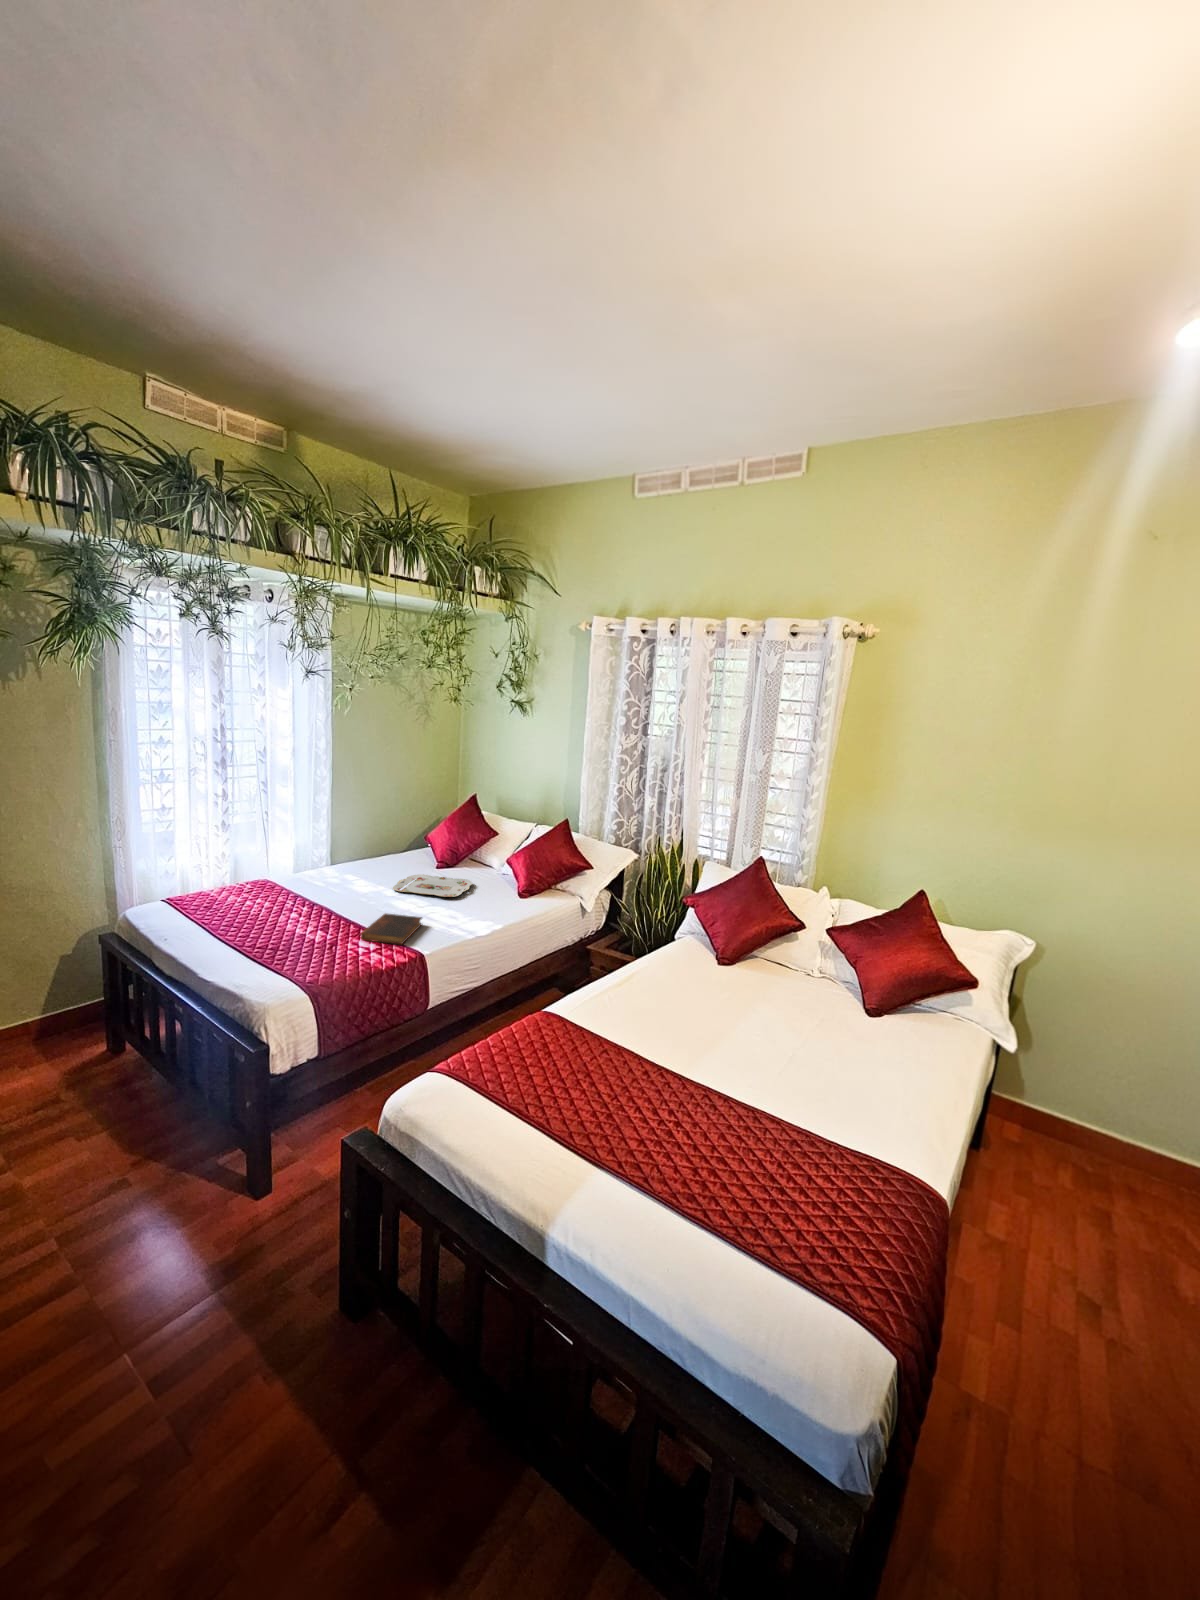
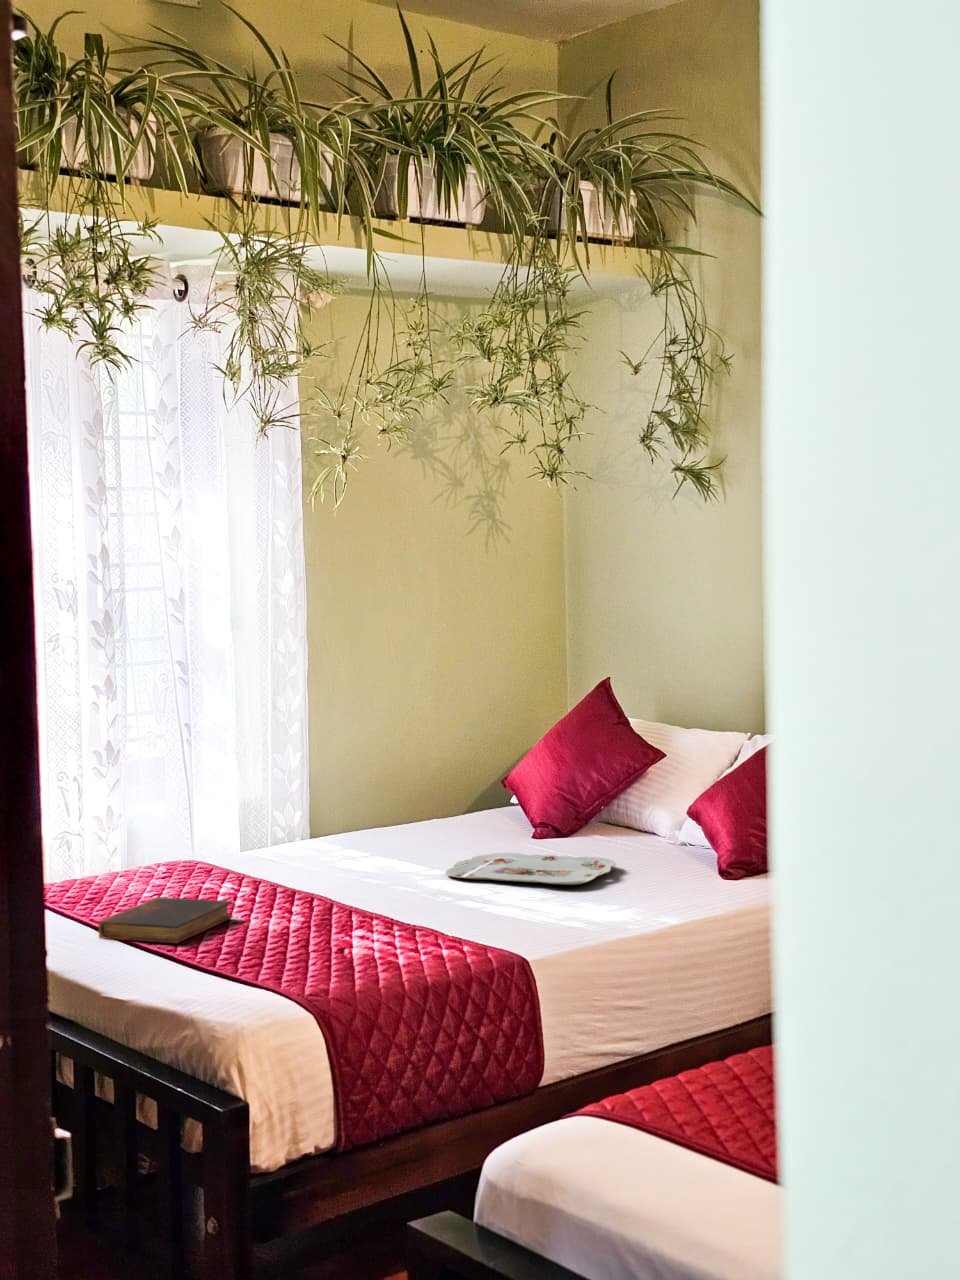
book: present [361,914,422,944] -> present [98,897,233,943]

